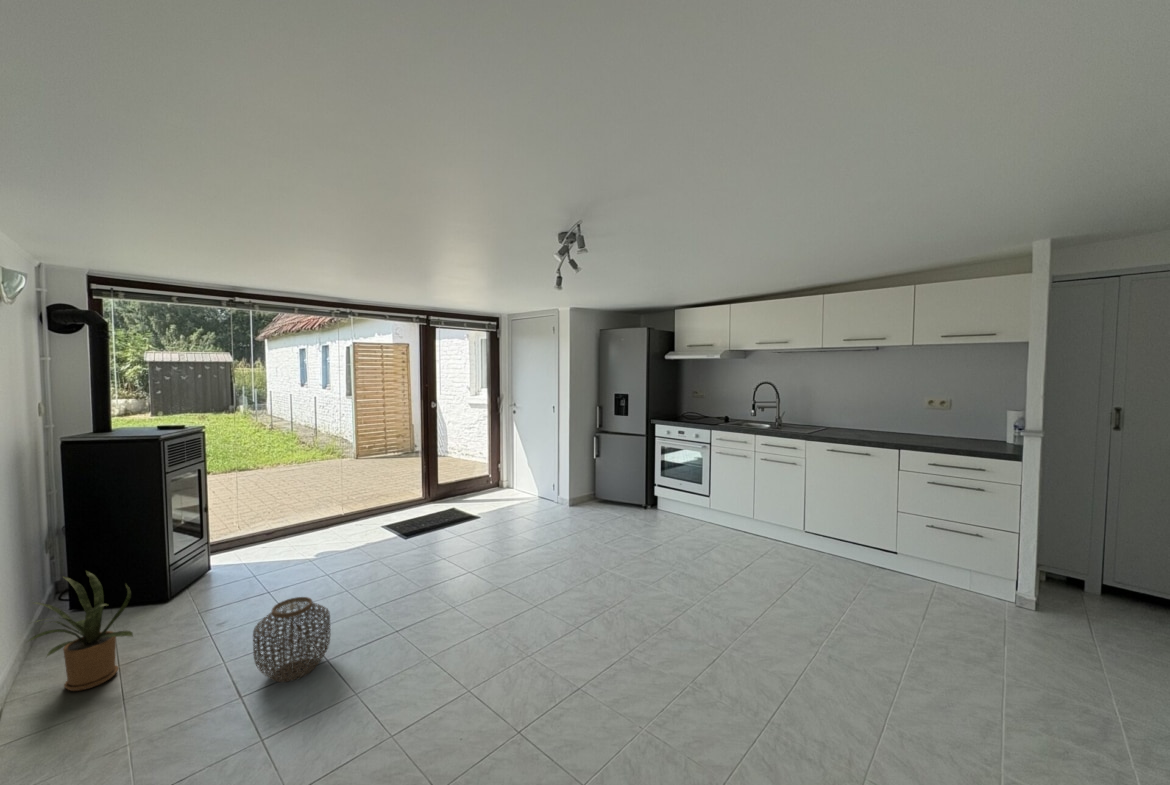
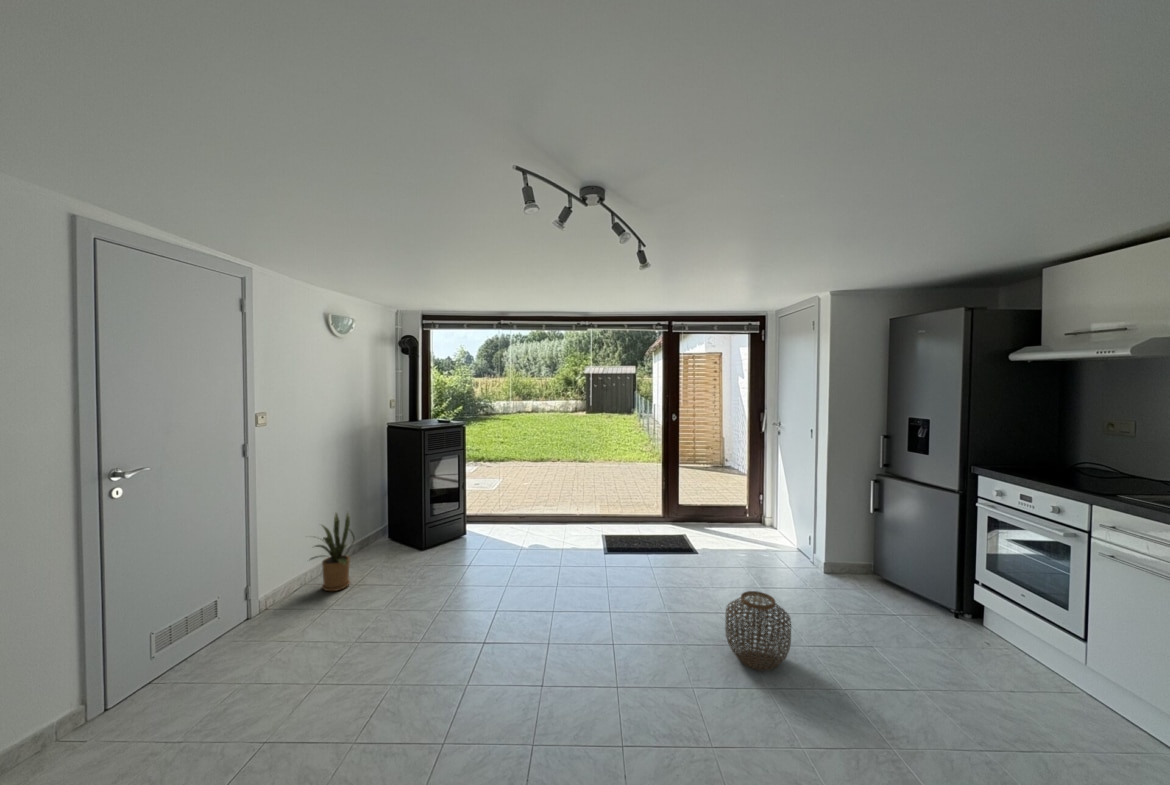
woven basket: present [253,597,331,682] -> present [725,591,791,671]

